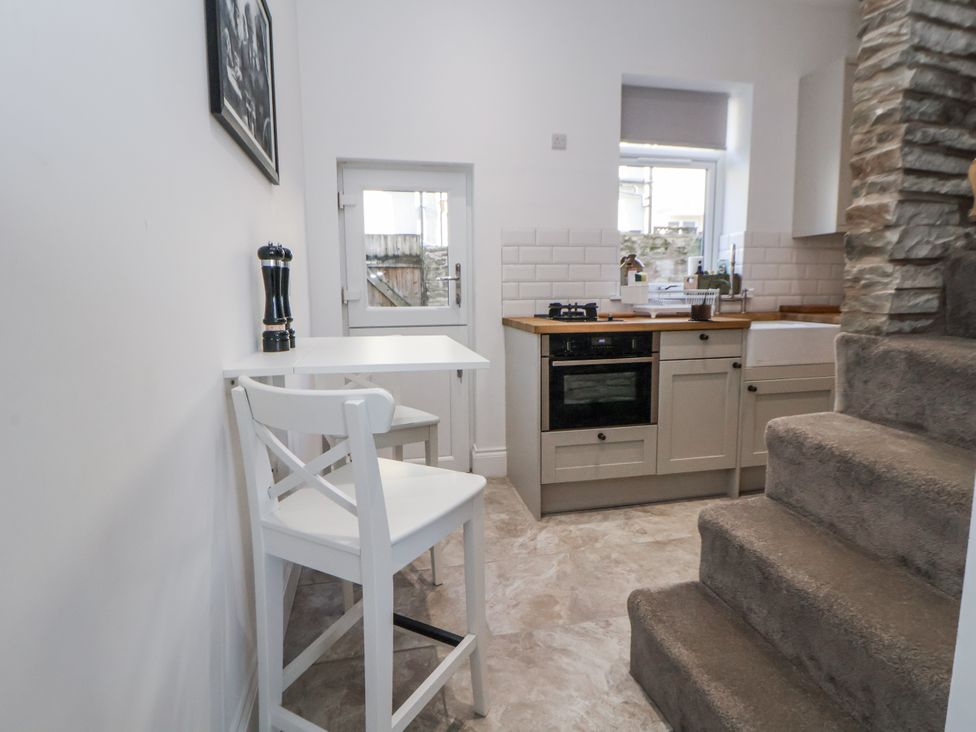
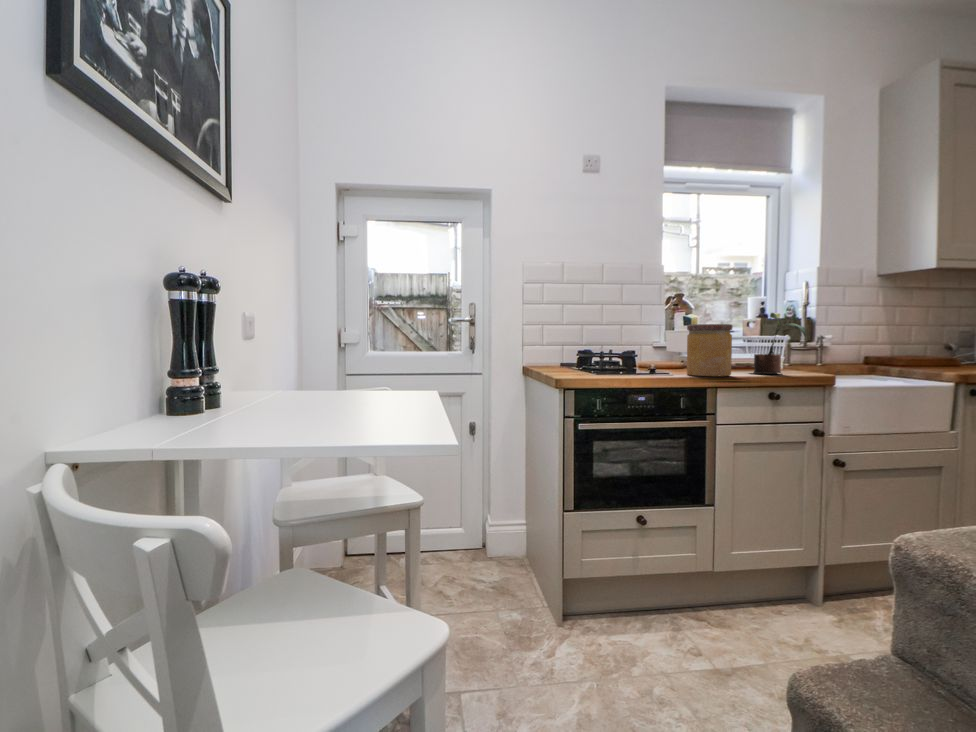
jar: none [638,281,674,323] -> present [687,324,732,376]

